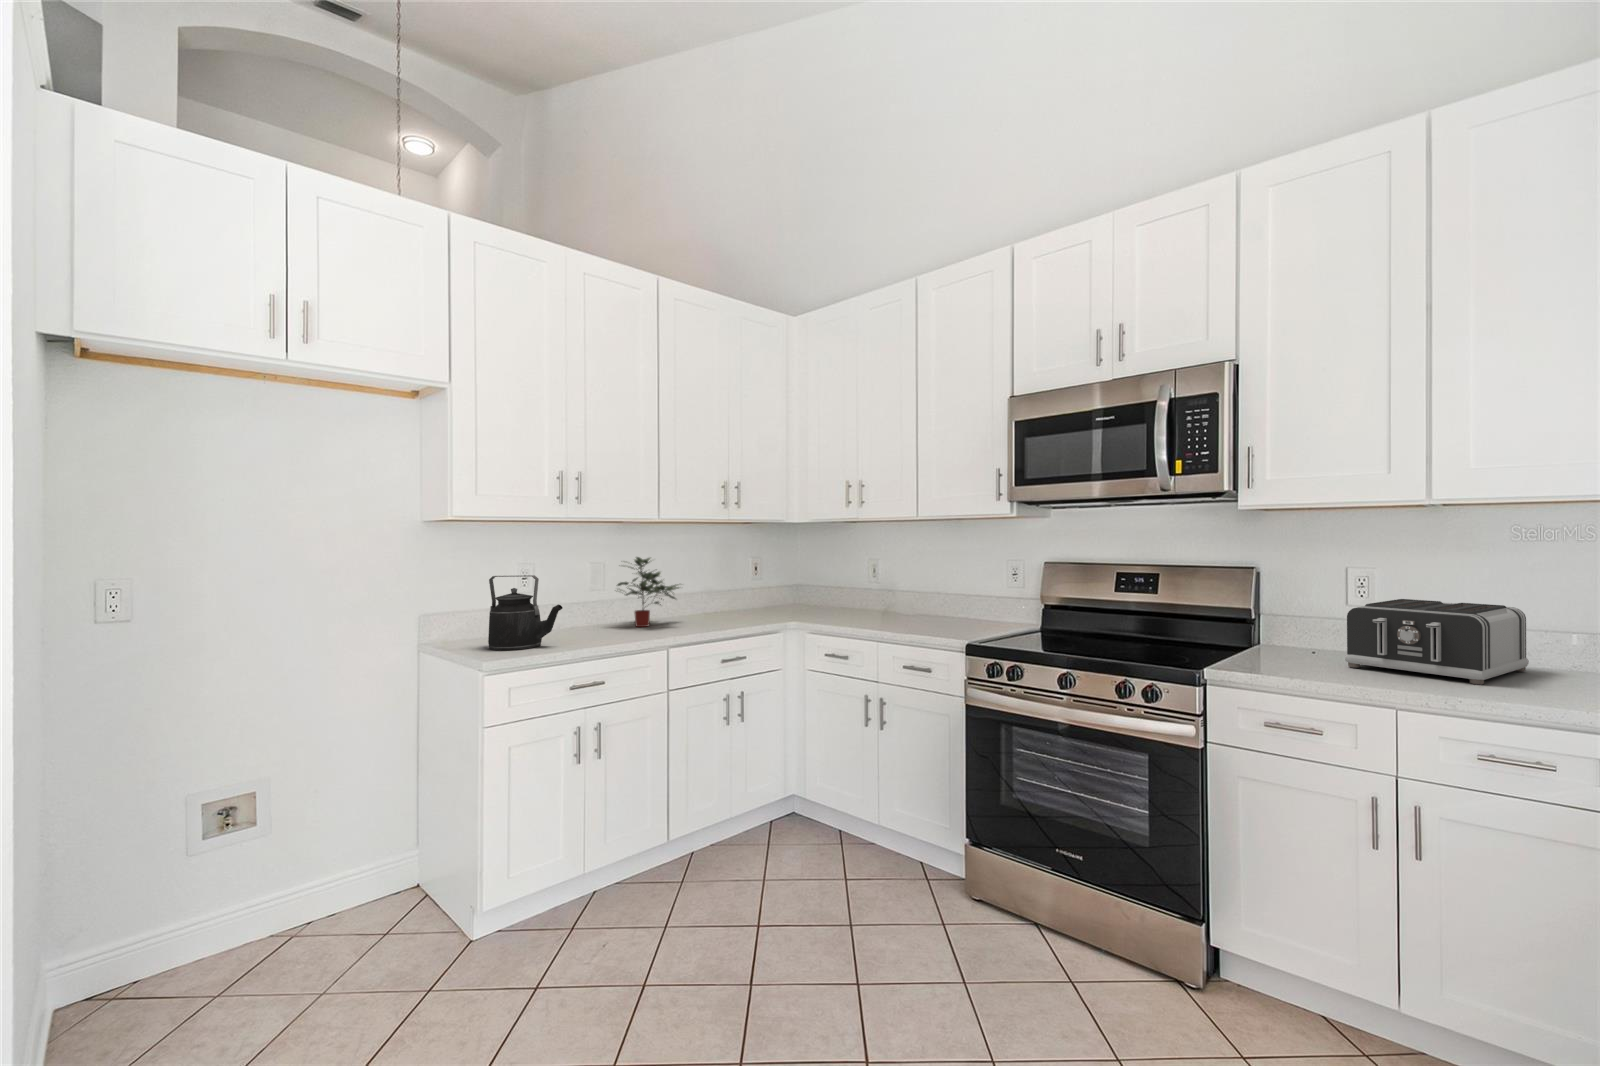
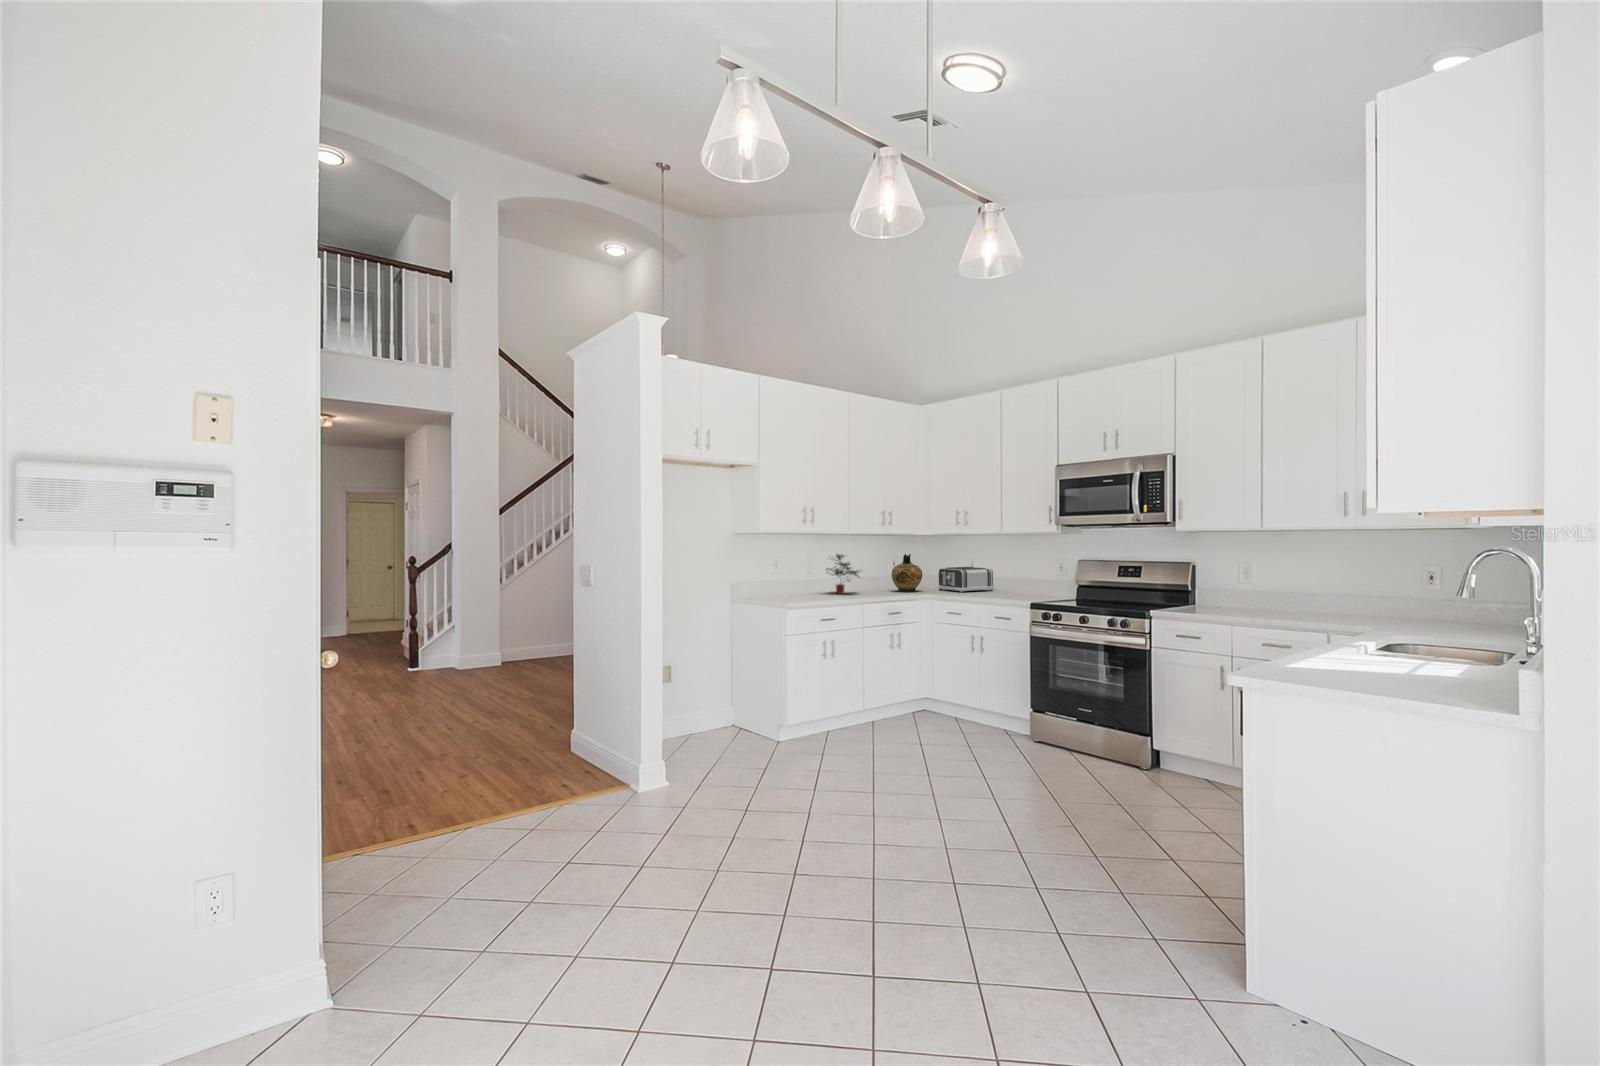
ceramic jug: none [736,555,787,619] -> present [891,554,922,592]
kettle: present [488,575,563,650] -> none [771,562,811,601]
toaster: present [1345,599,1529,685] -> present [938,567,994,593]

